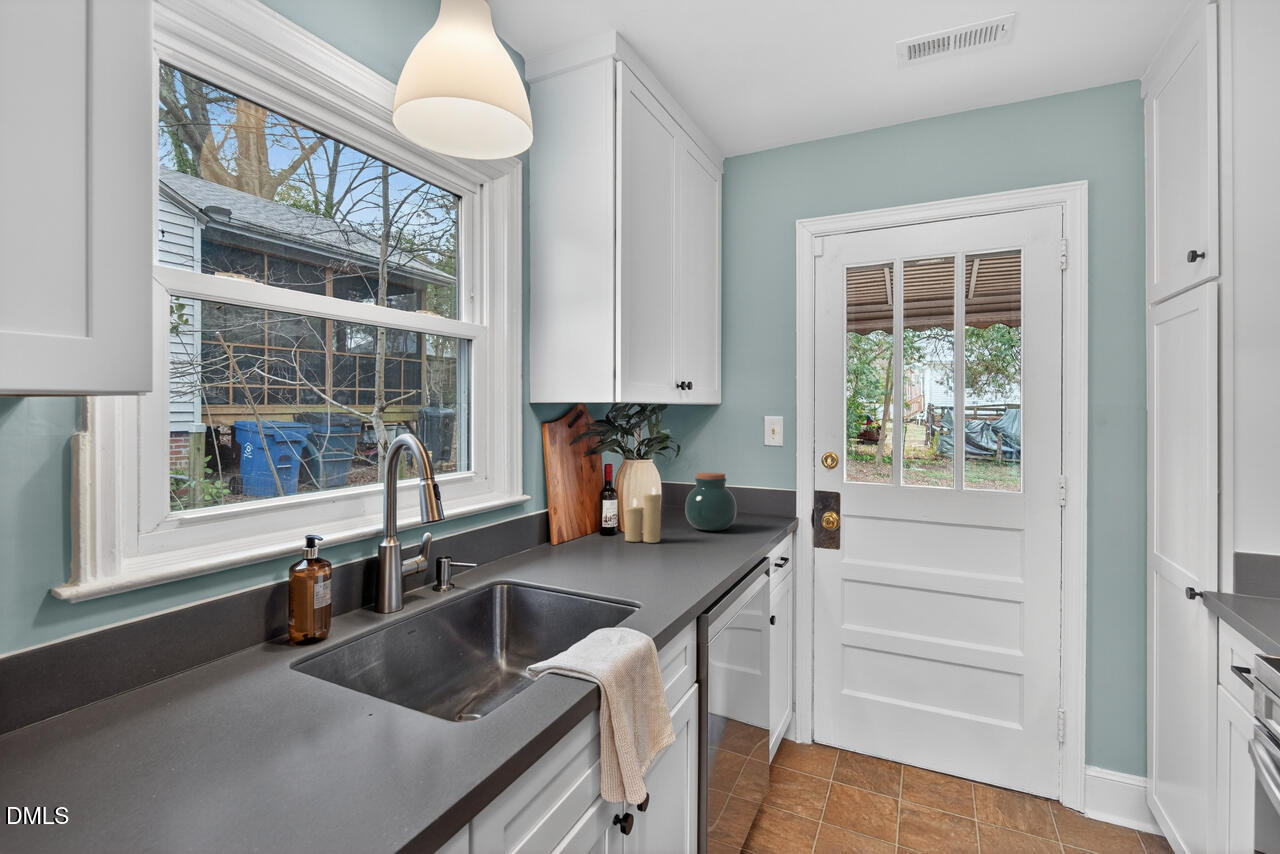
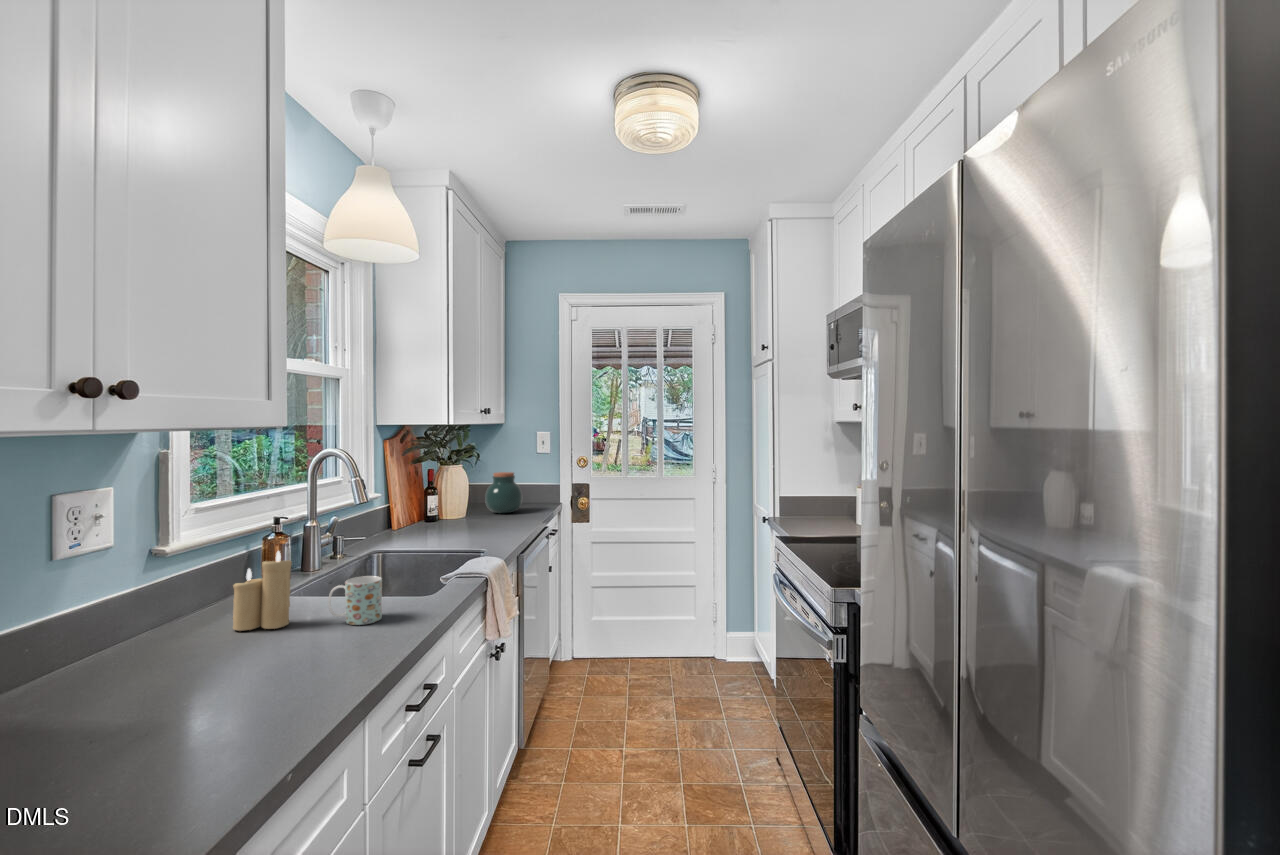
candle: present [625,488,662,543] -> present [233,551,291,630]
mug: none [232,682,333,797] -> present [328,576,382,625]

